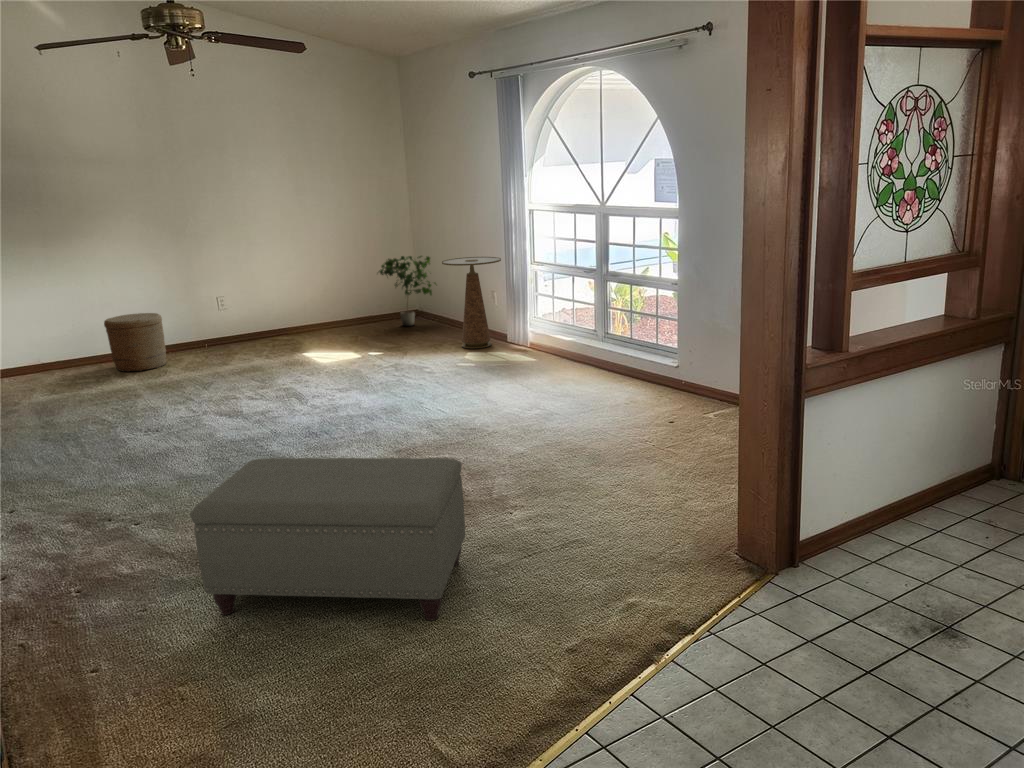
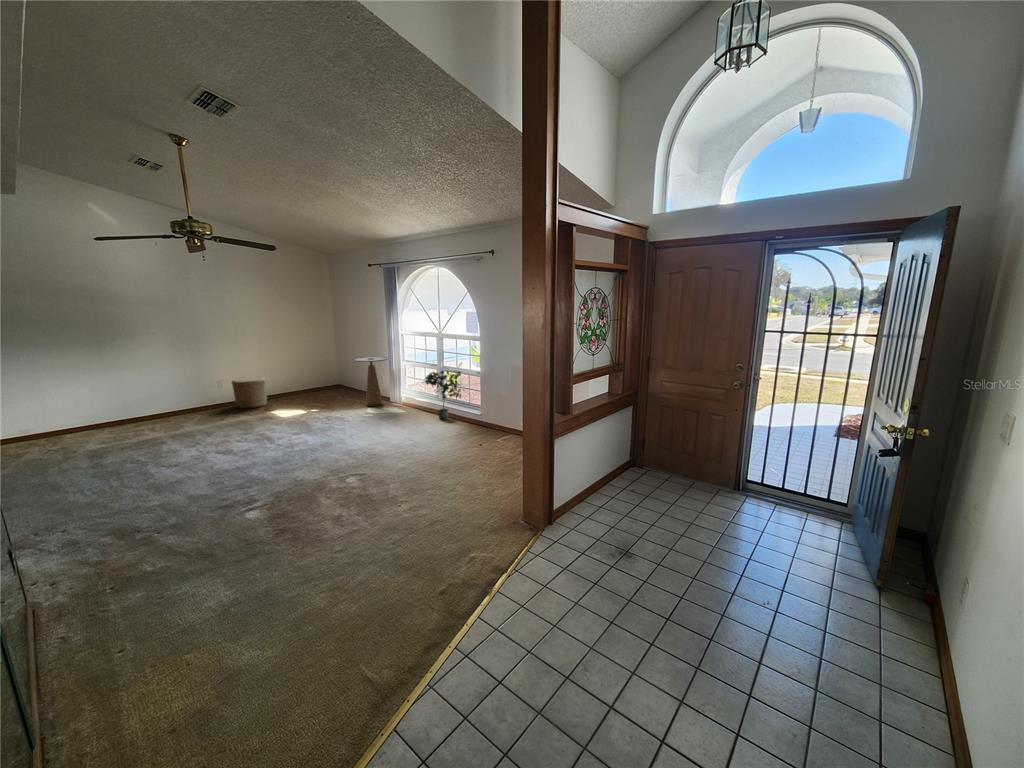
potted plant: present [379,256,436,326] -> present [425,371,464,420]
woven basket: present [104,313,166,372] -> present [231,377,267,408]
ottoman: present [190,458,465,621] -> none [183,484,375,603]

